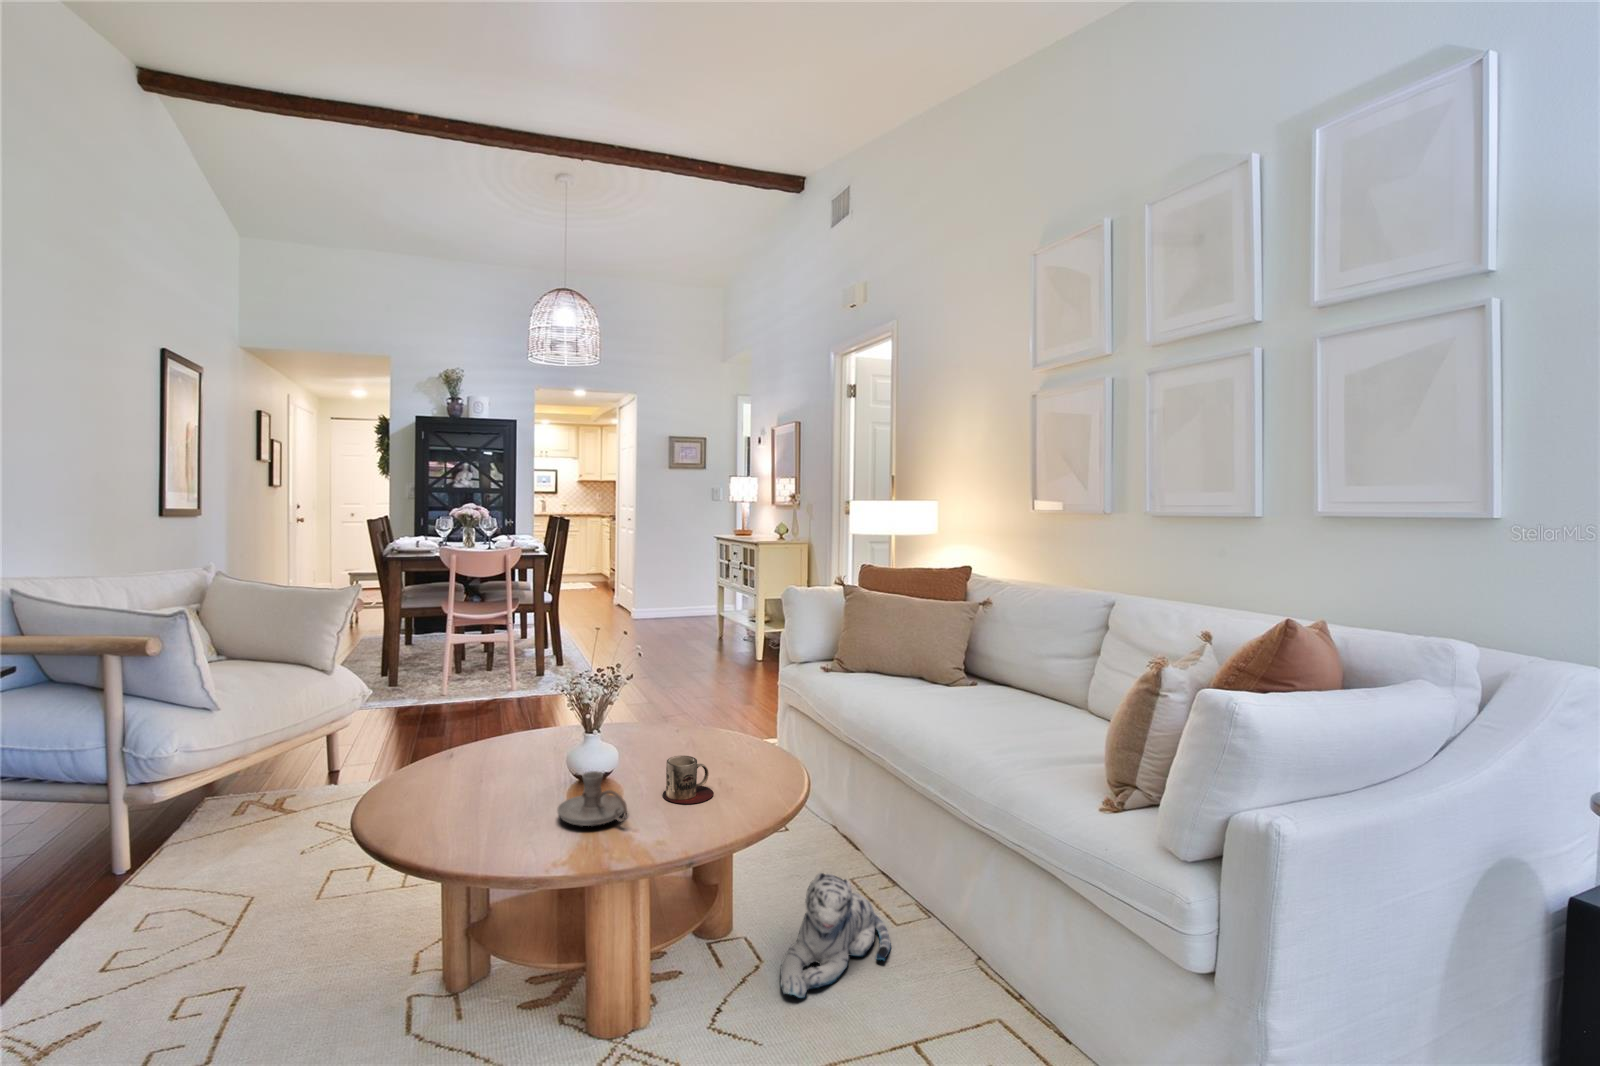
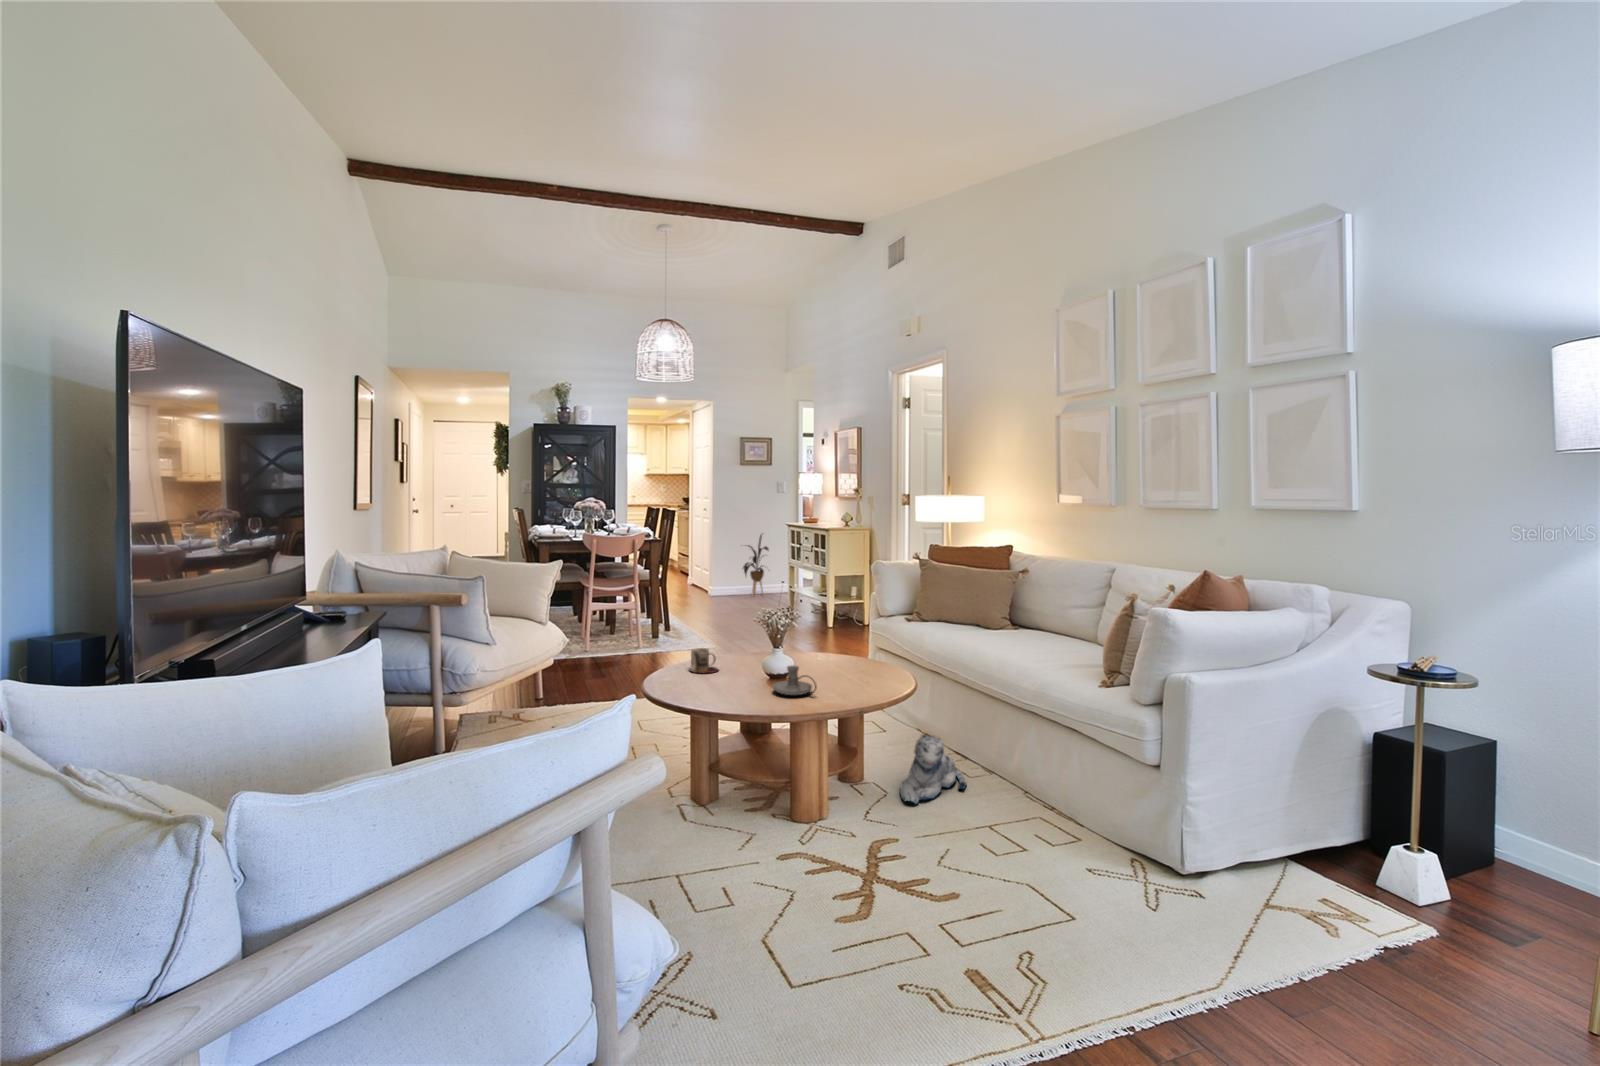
house plant: none [665,547,702,623] -> present [743,535,769,595]
mug: present [663,756,714,804] -> present [690,648,718,674]

